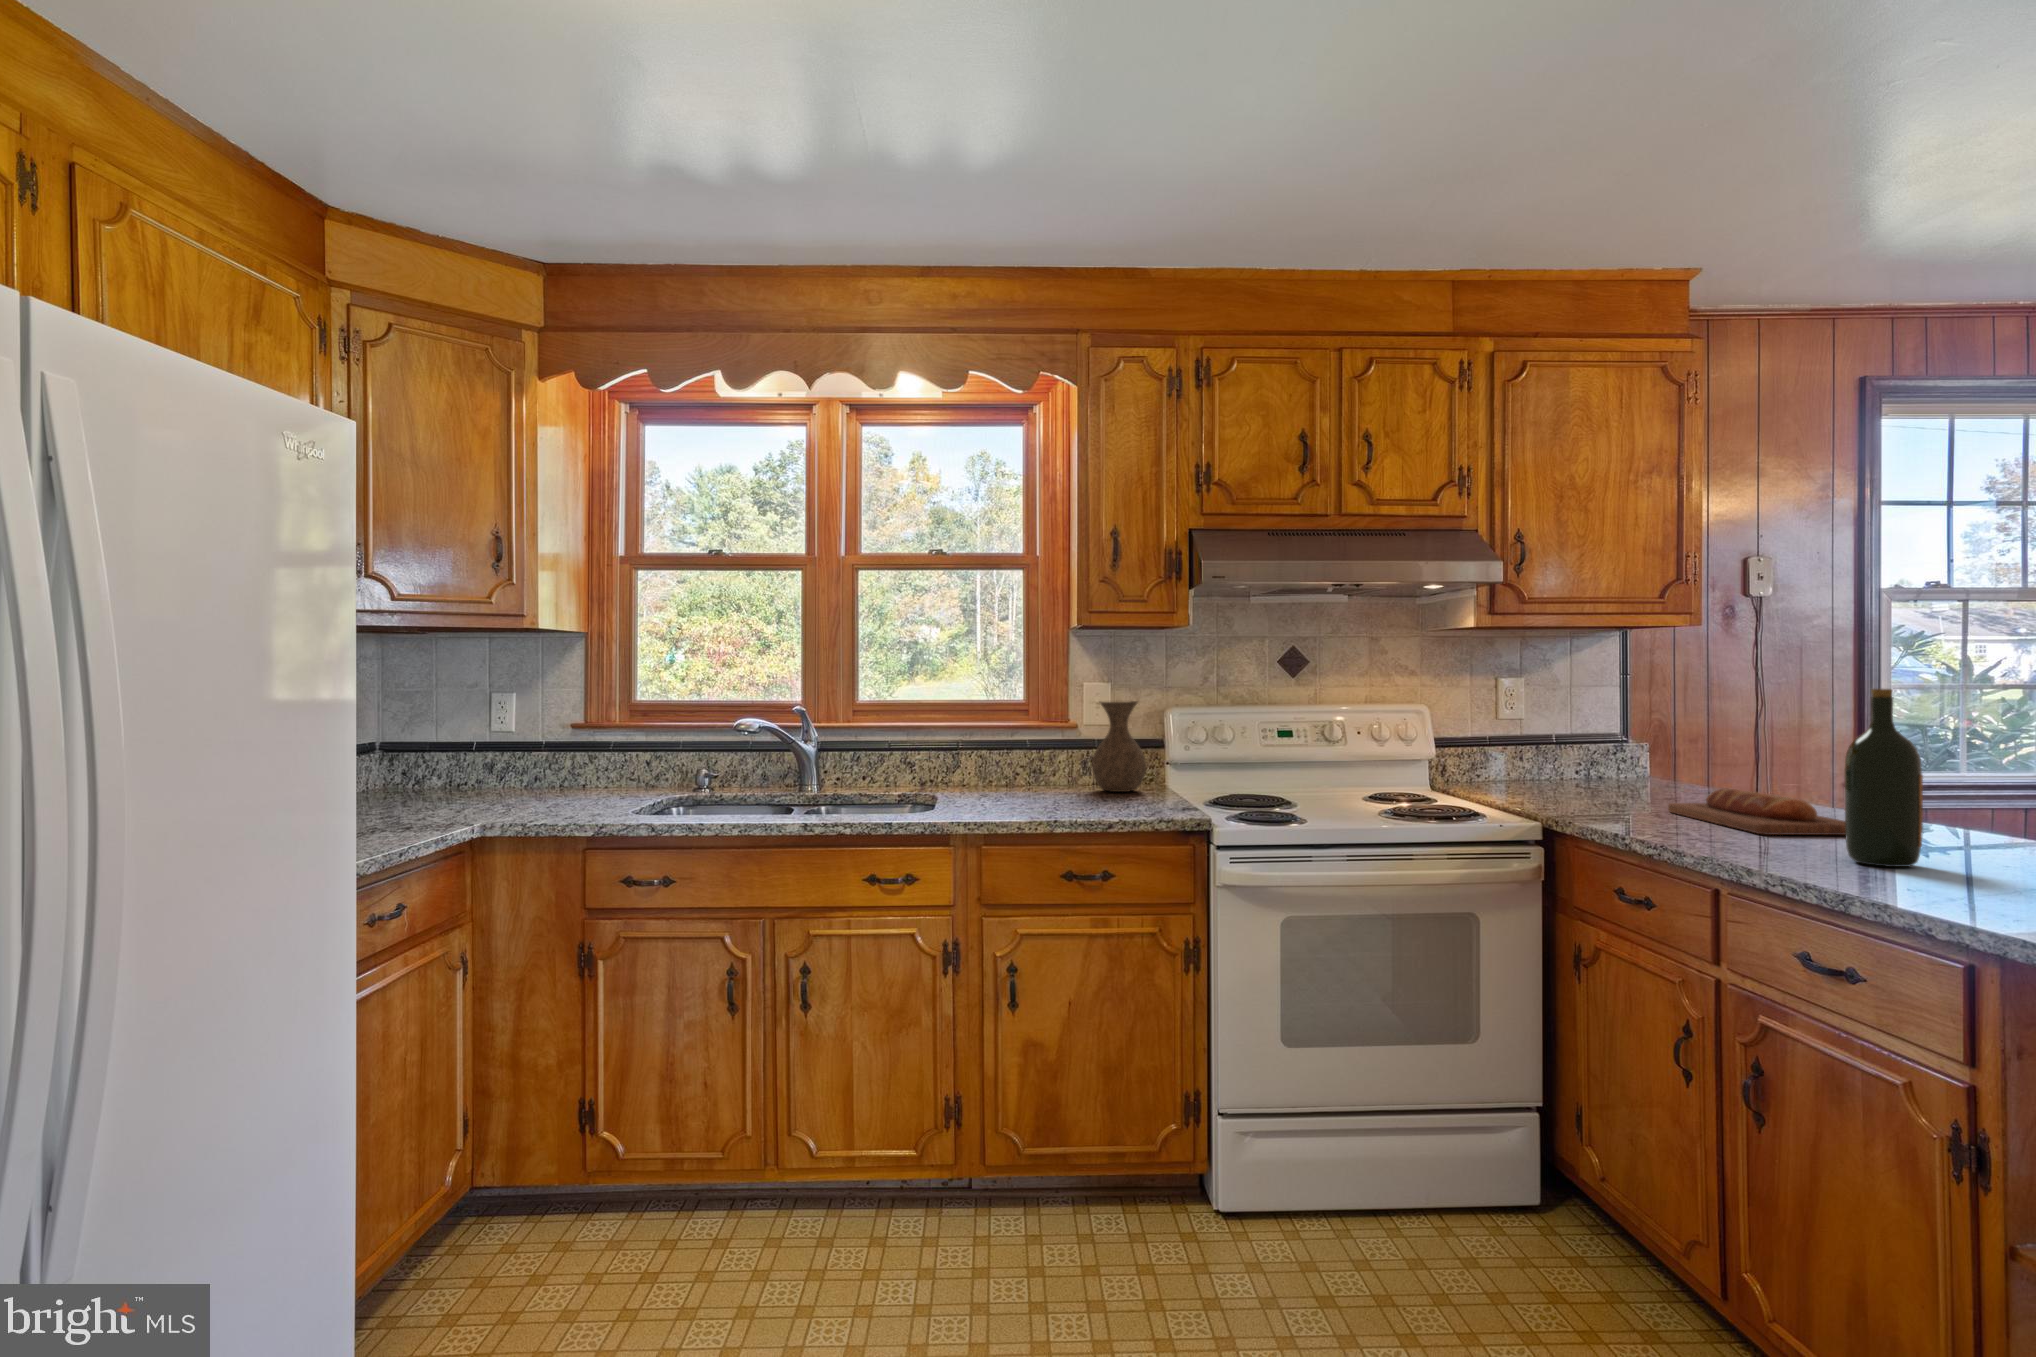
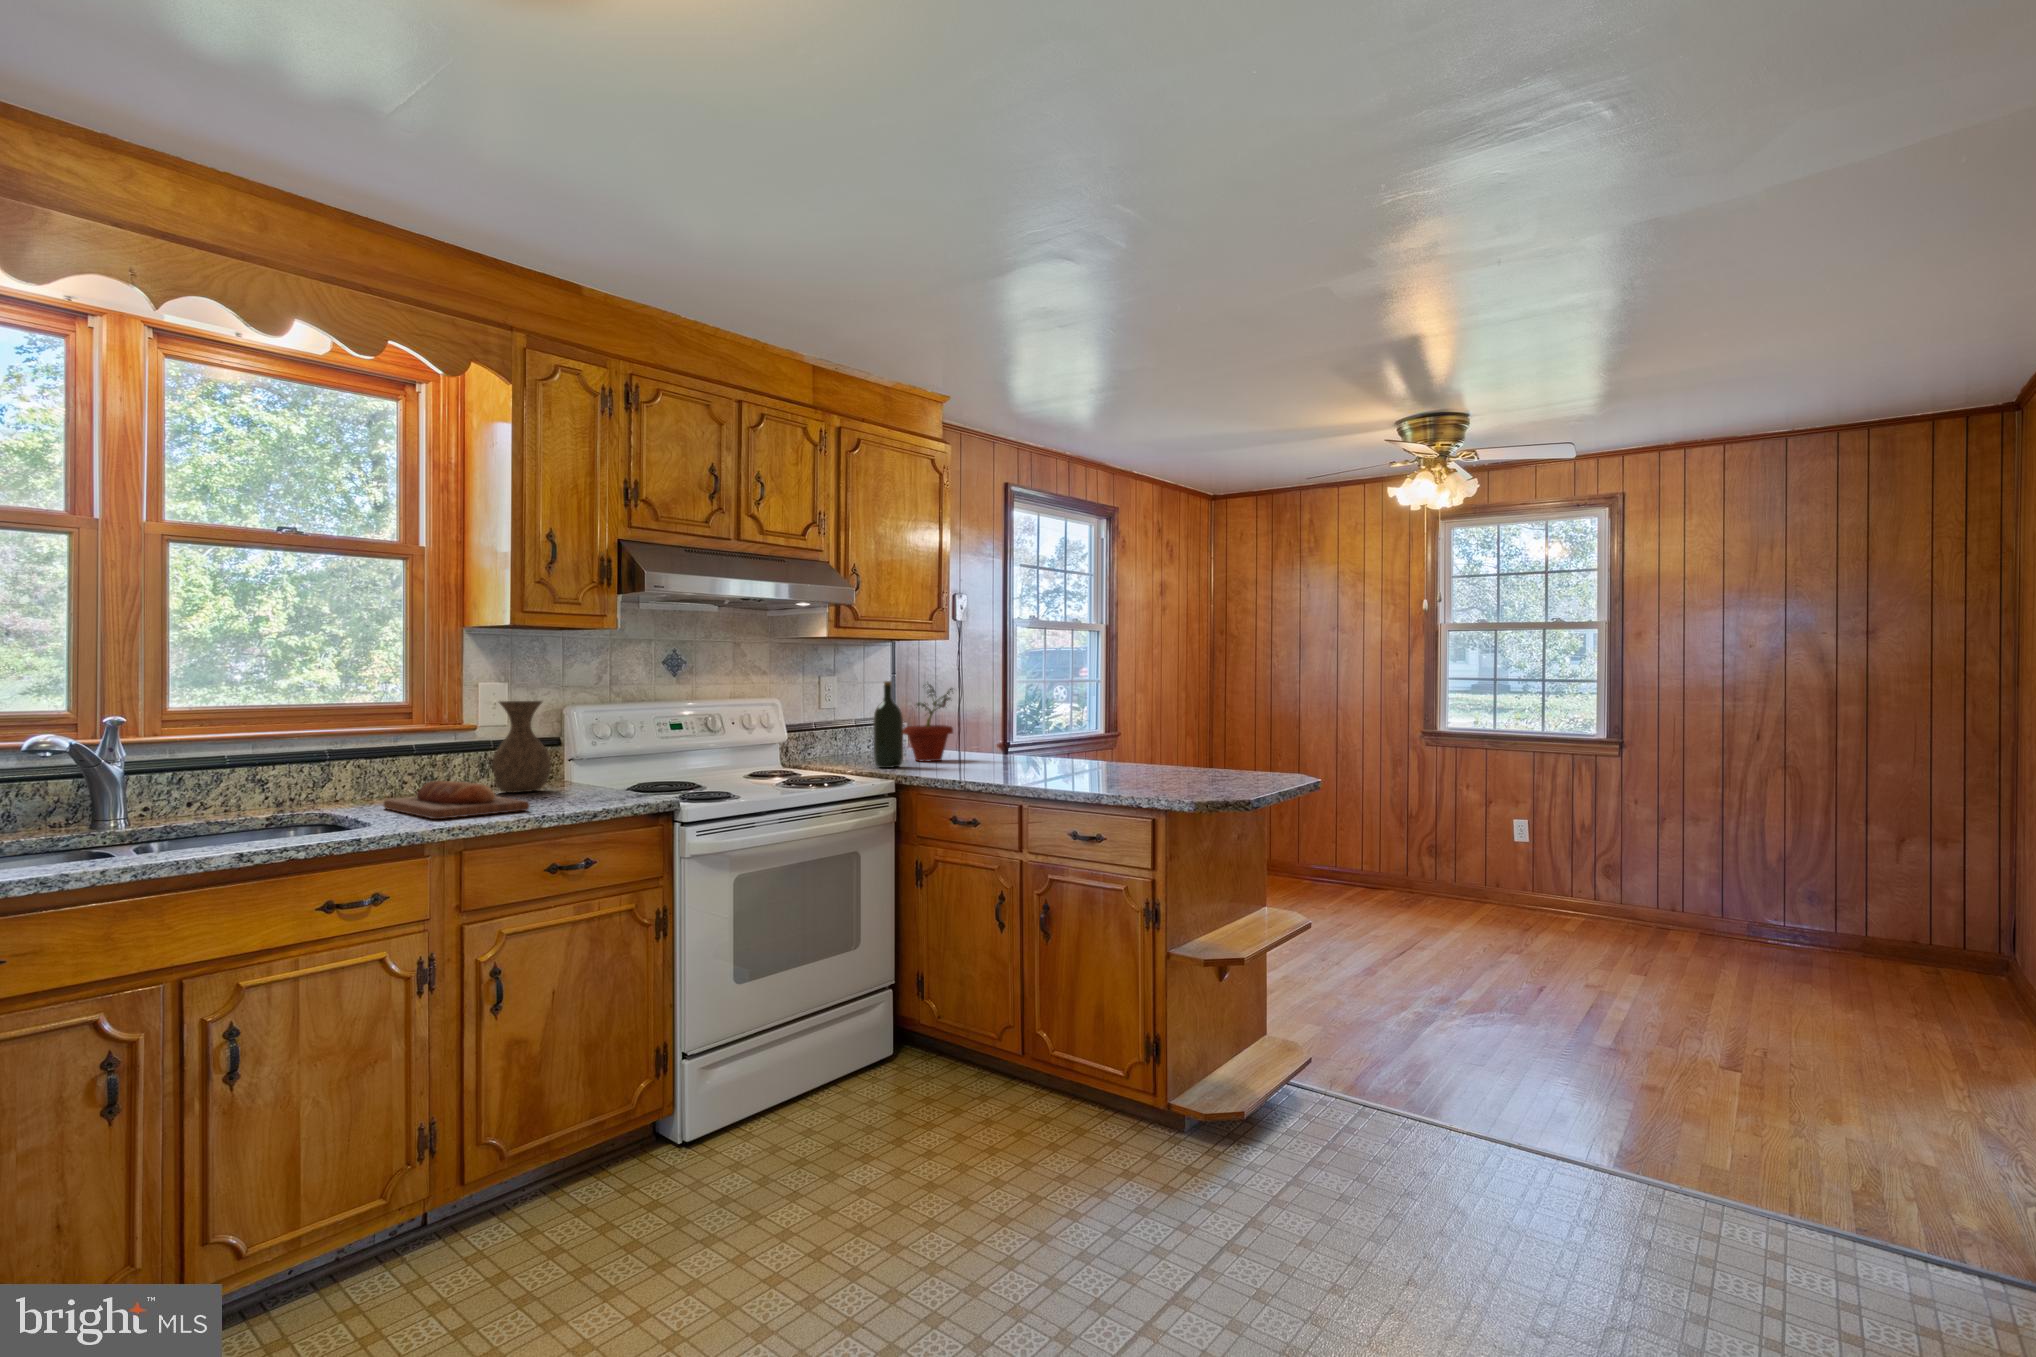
potted plant: none [1638,682,1735,802] -> present [903,685,953,762]
wine bottle: present [1844,689,1923,867] -> present [873,681,903,768]
bread loaf: present [1668,789,1845,835] -> present [383,781,530,819]

